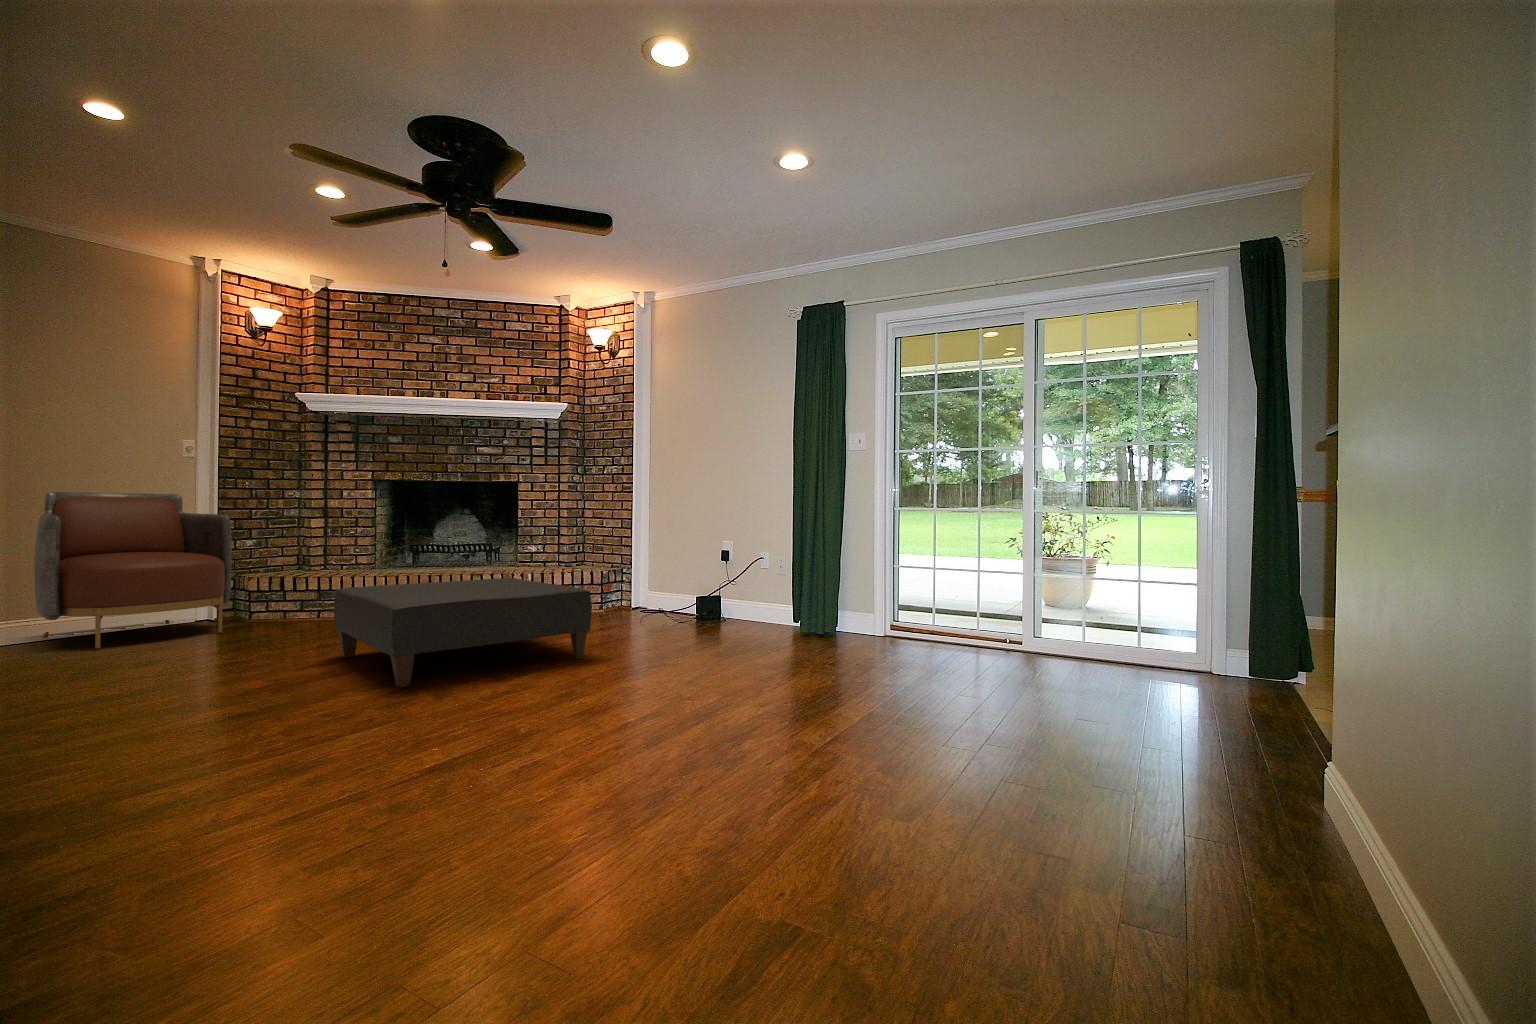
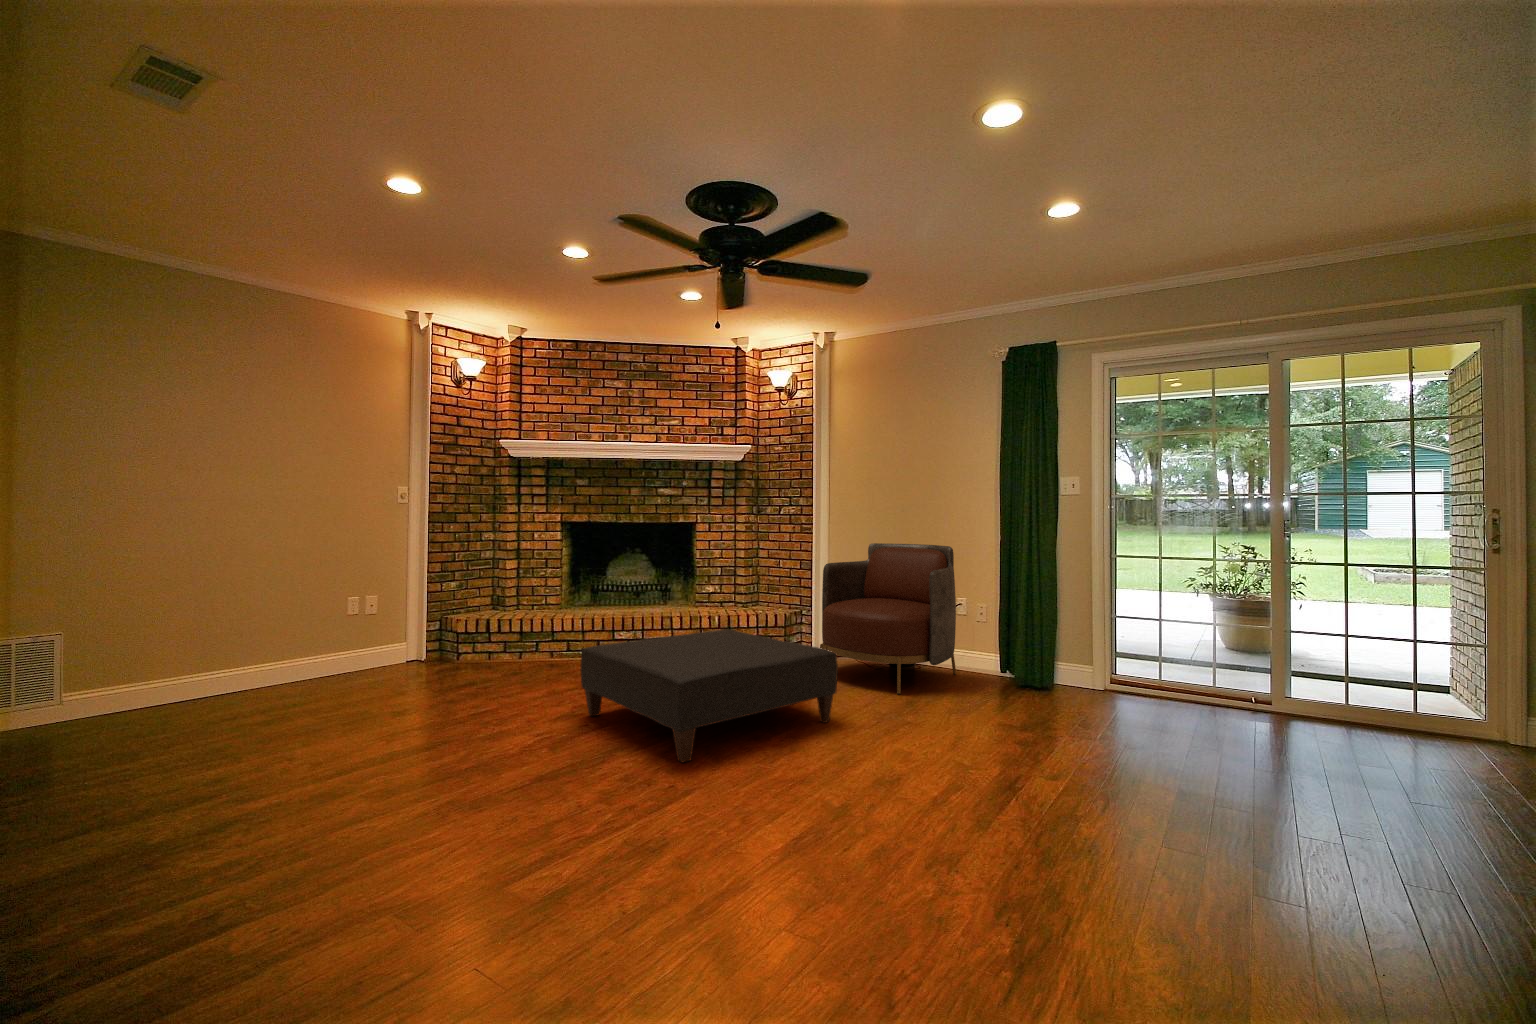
armchair: present [34,492,232,649] -> present [820,543,956,695]

